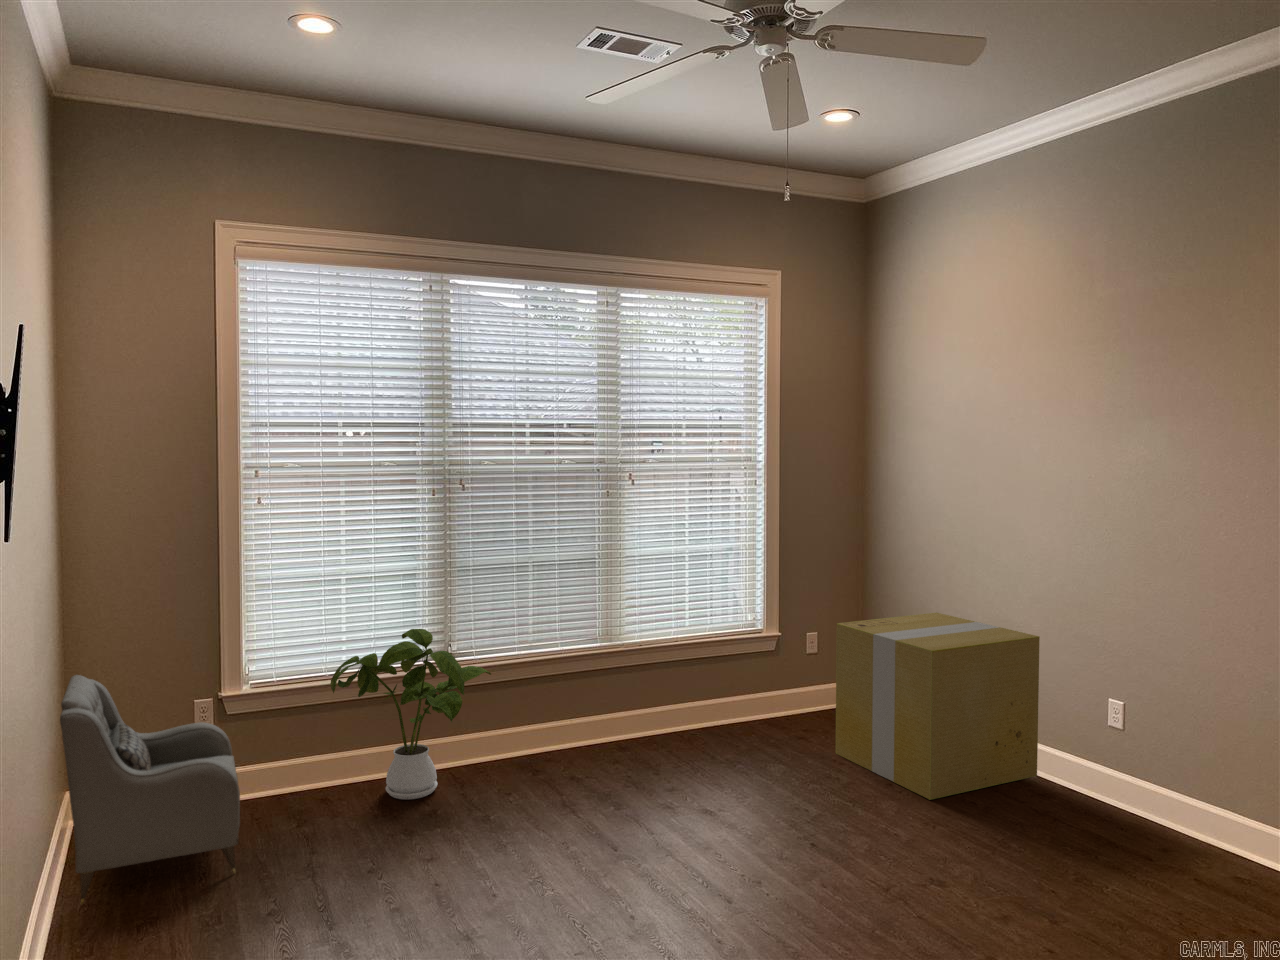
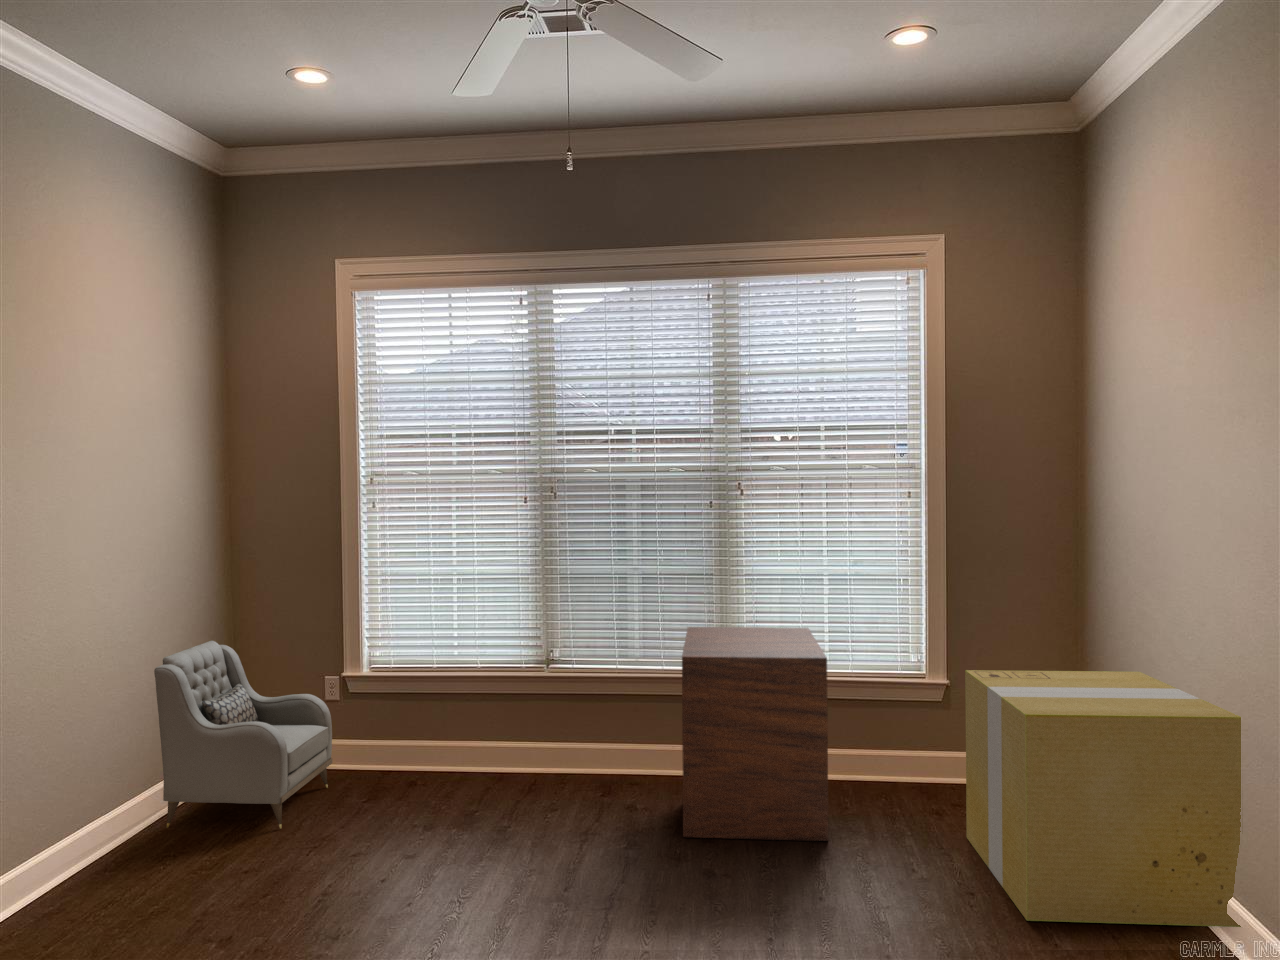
side table: none [582,600,752,795] -> present [682,627,829,841]
house plant: present [330,629,491,799] -> none [412,629,576,797]

